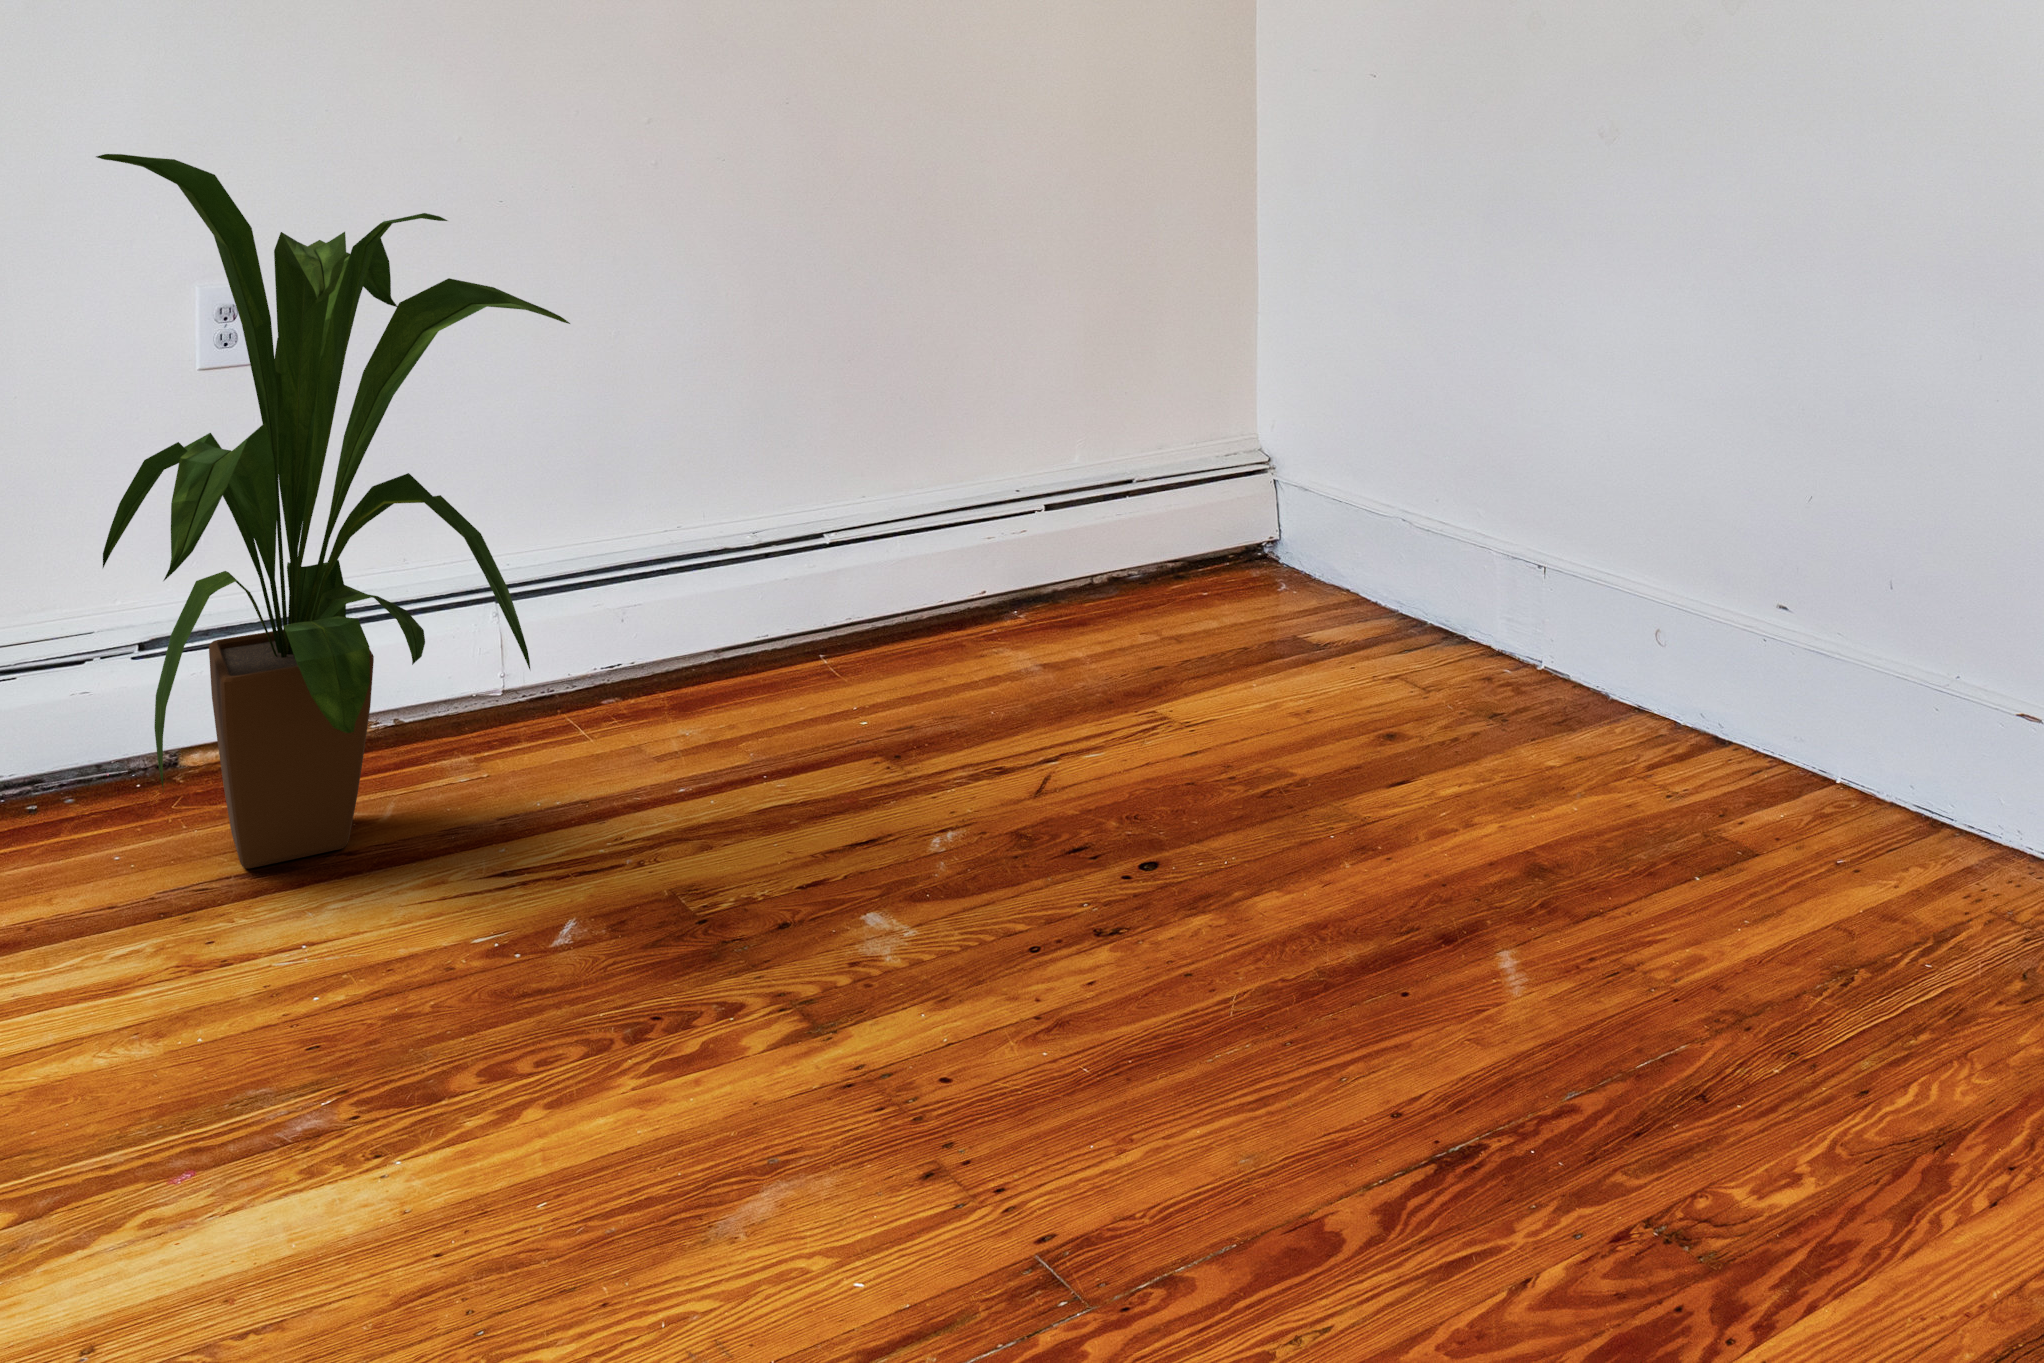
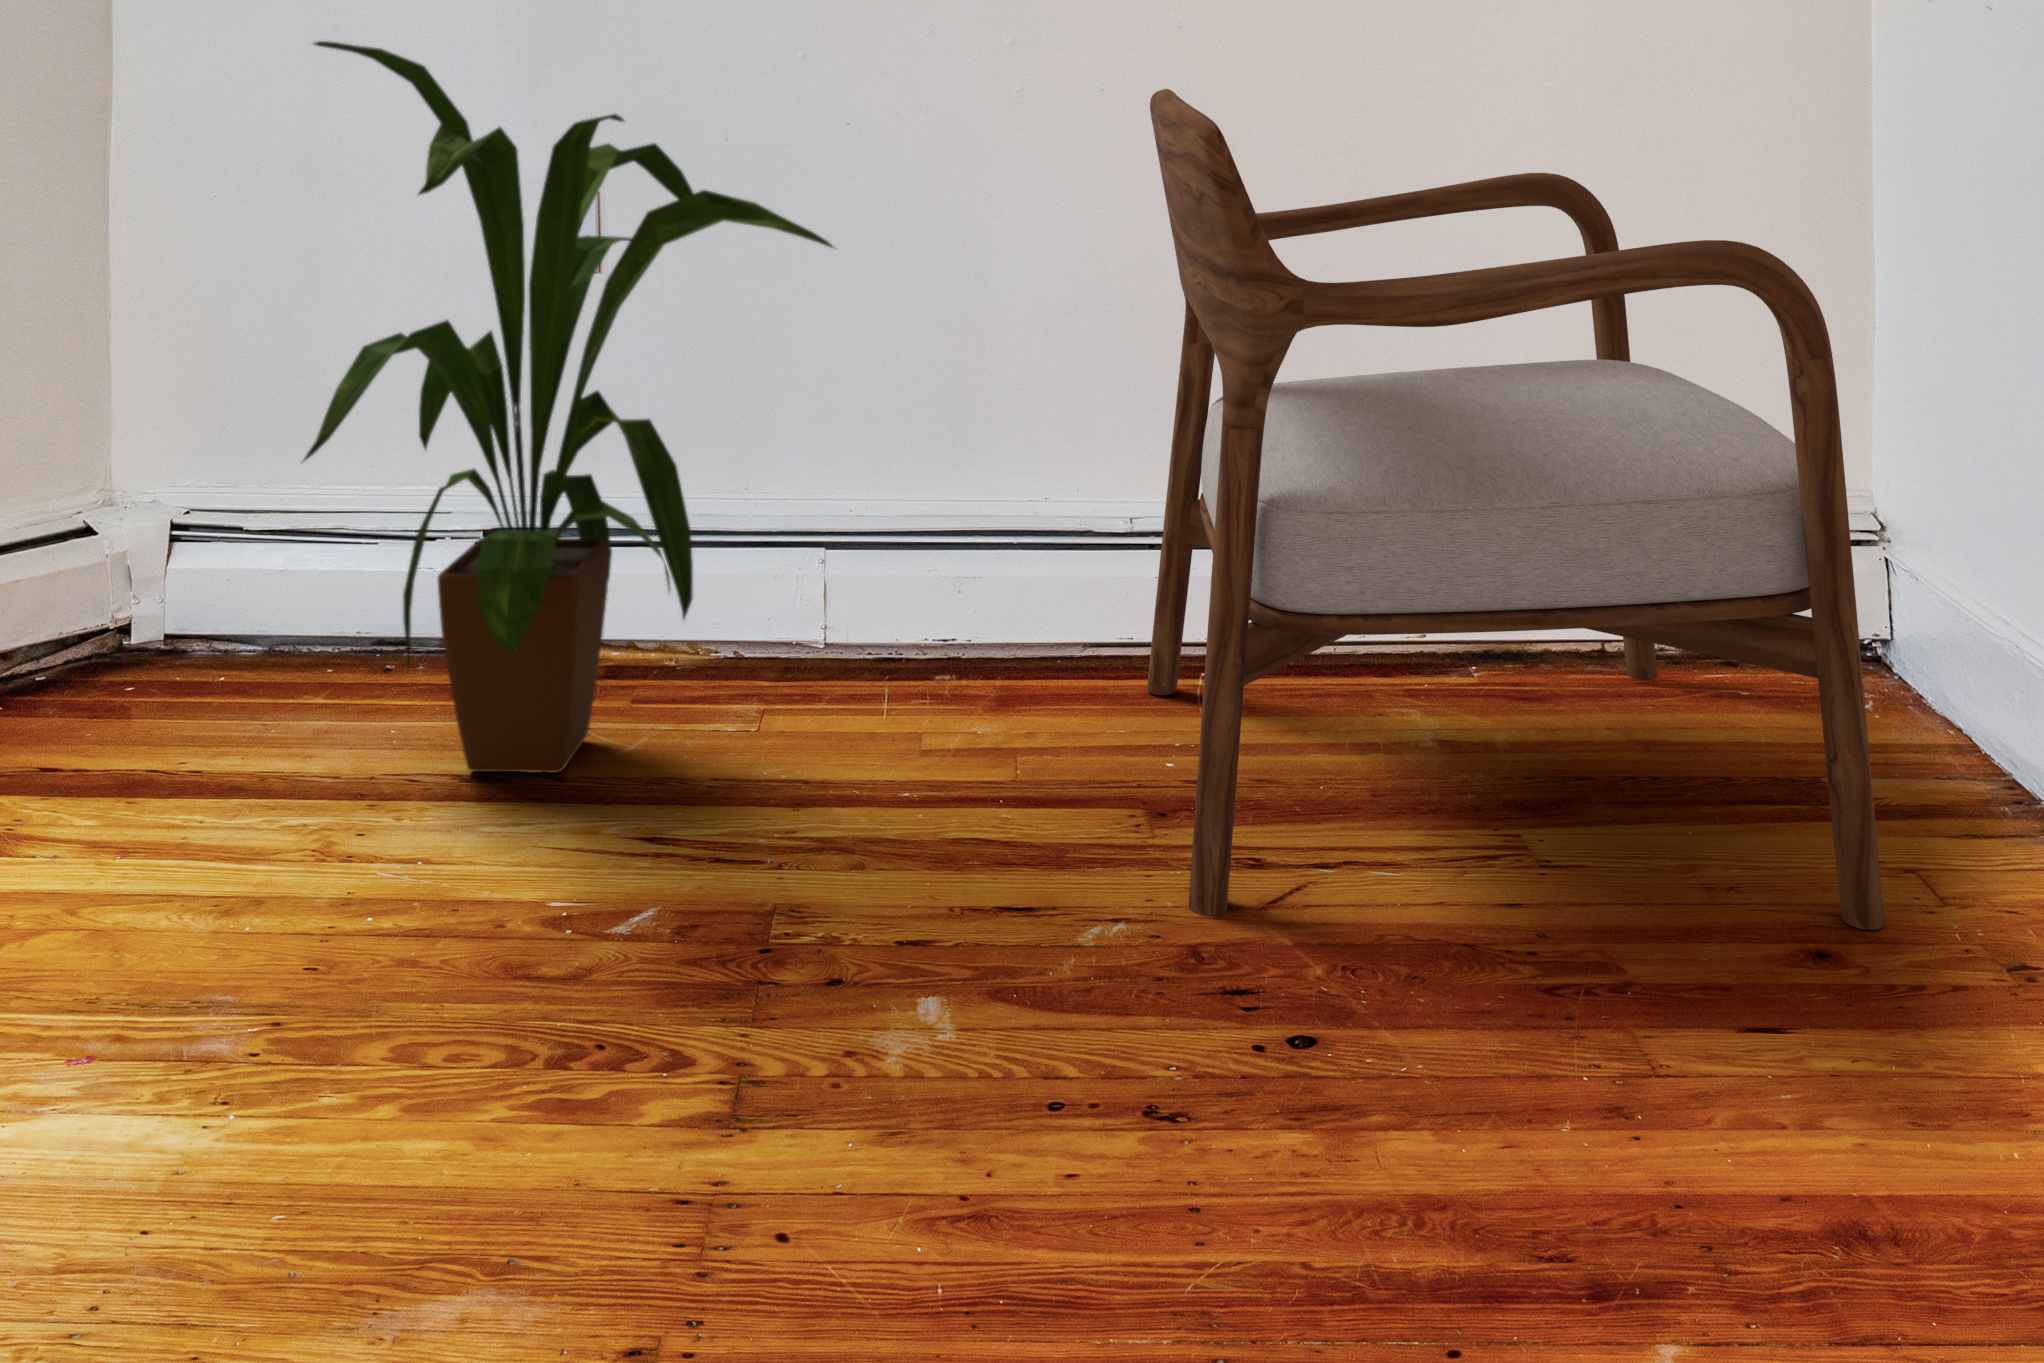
armchair: none [797,170,1410,812] -> present [1147,89,1884,930]

